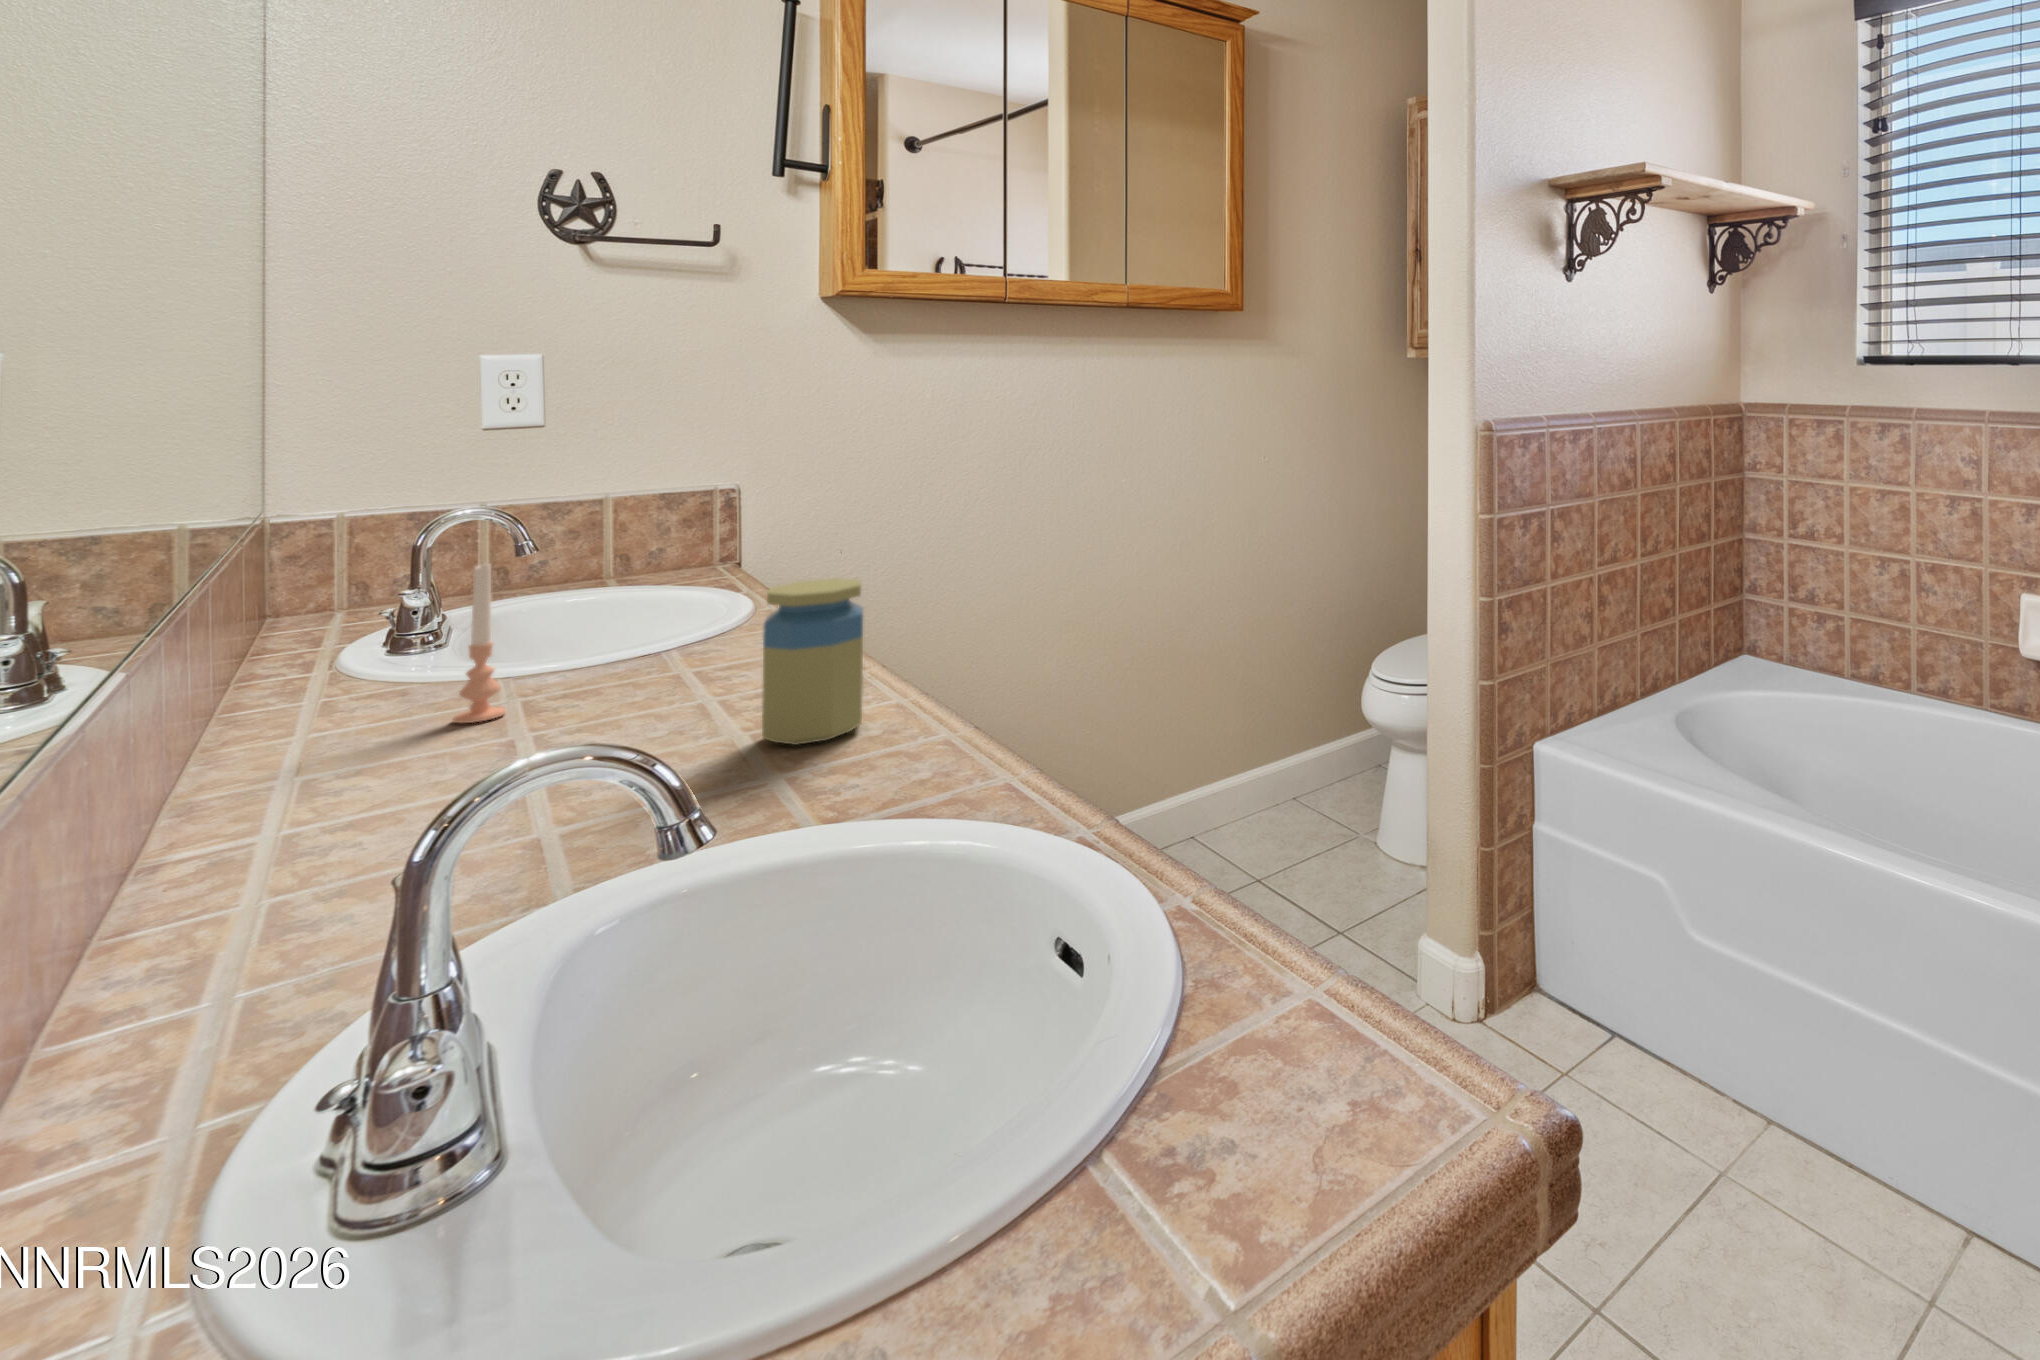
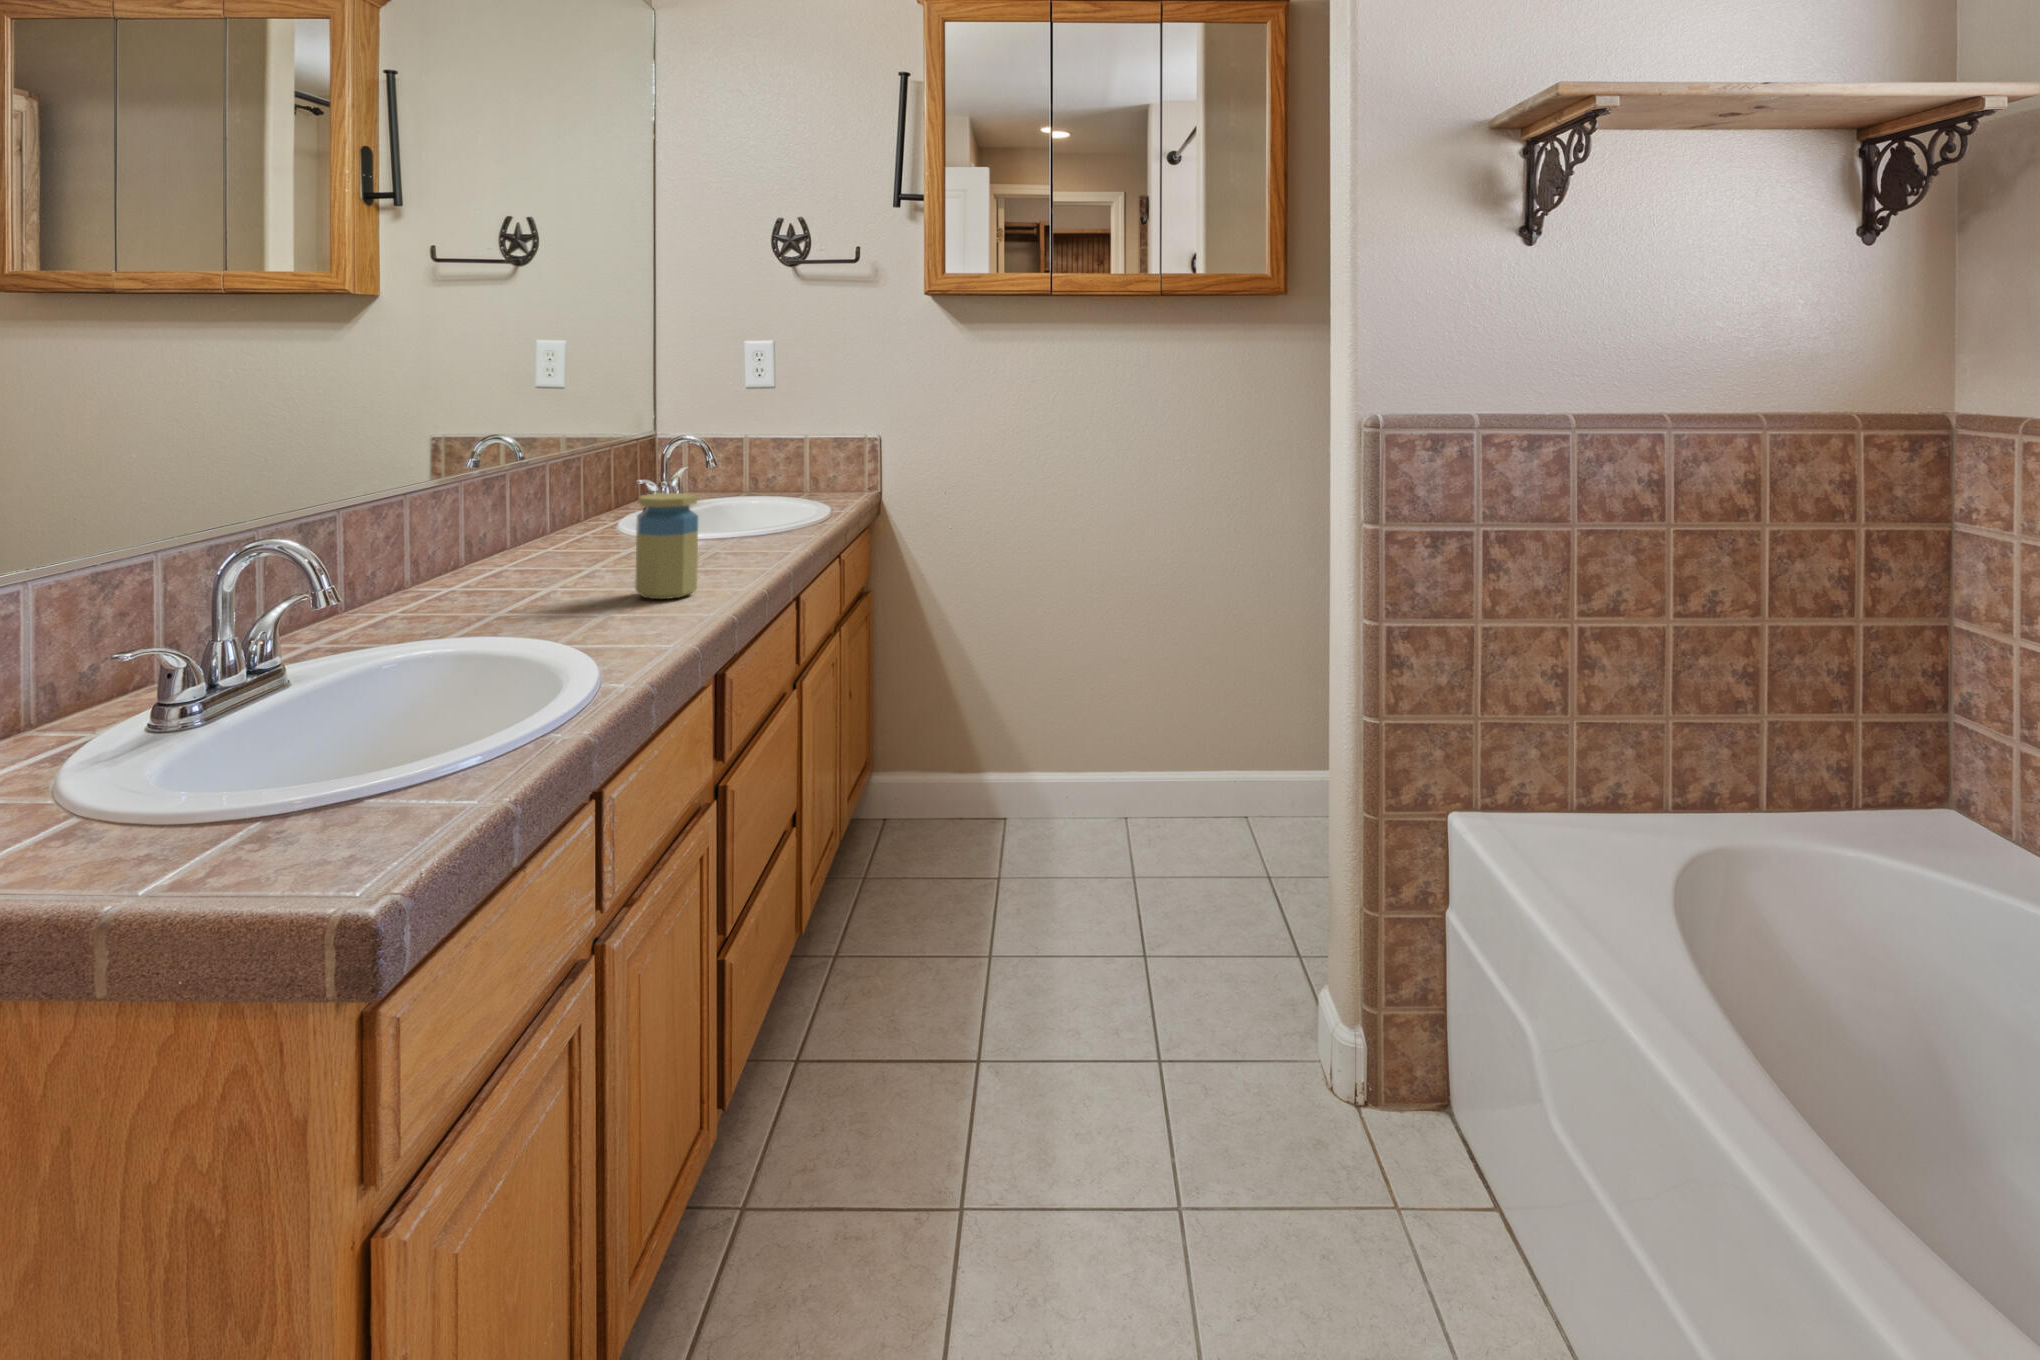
candle: present [453,563,506,723] -> none [593,465,617,558]

